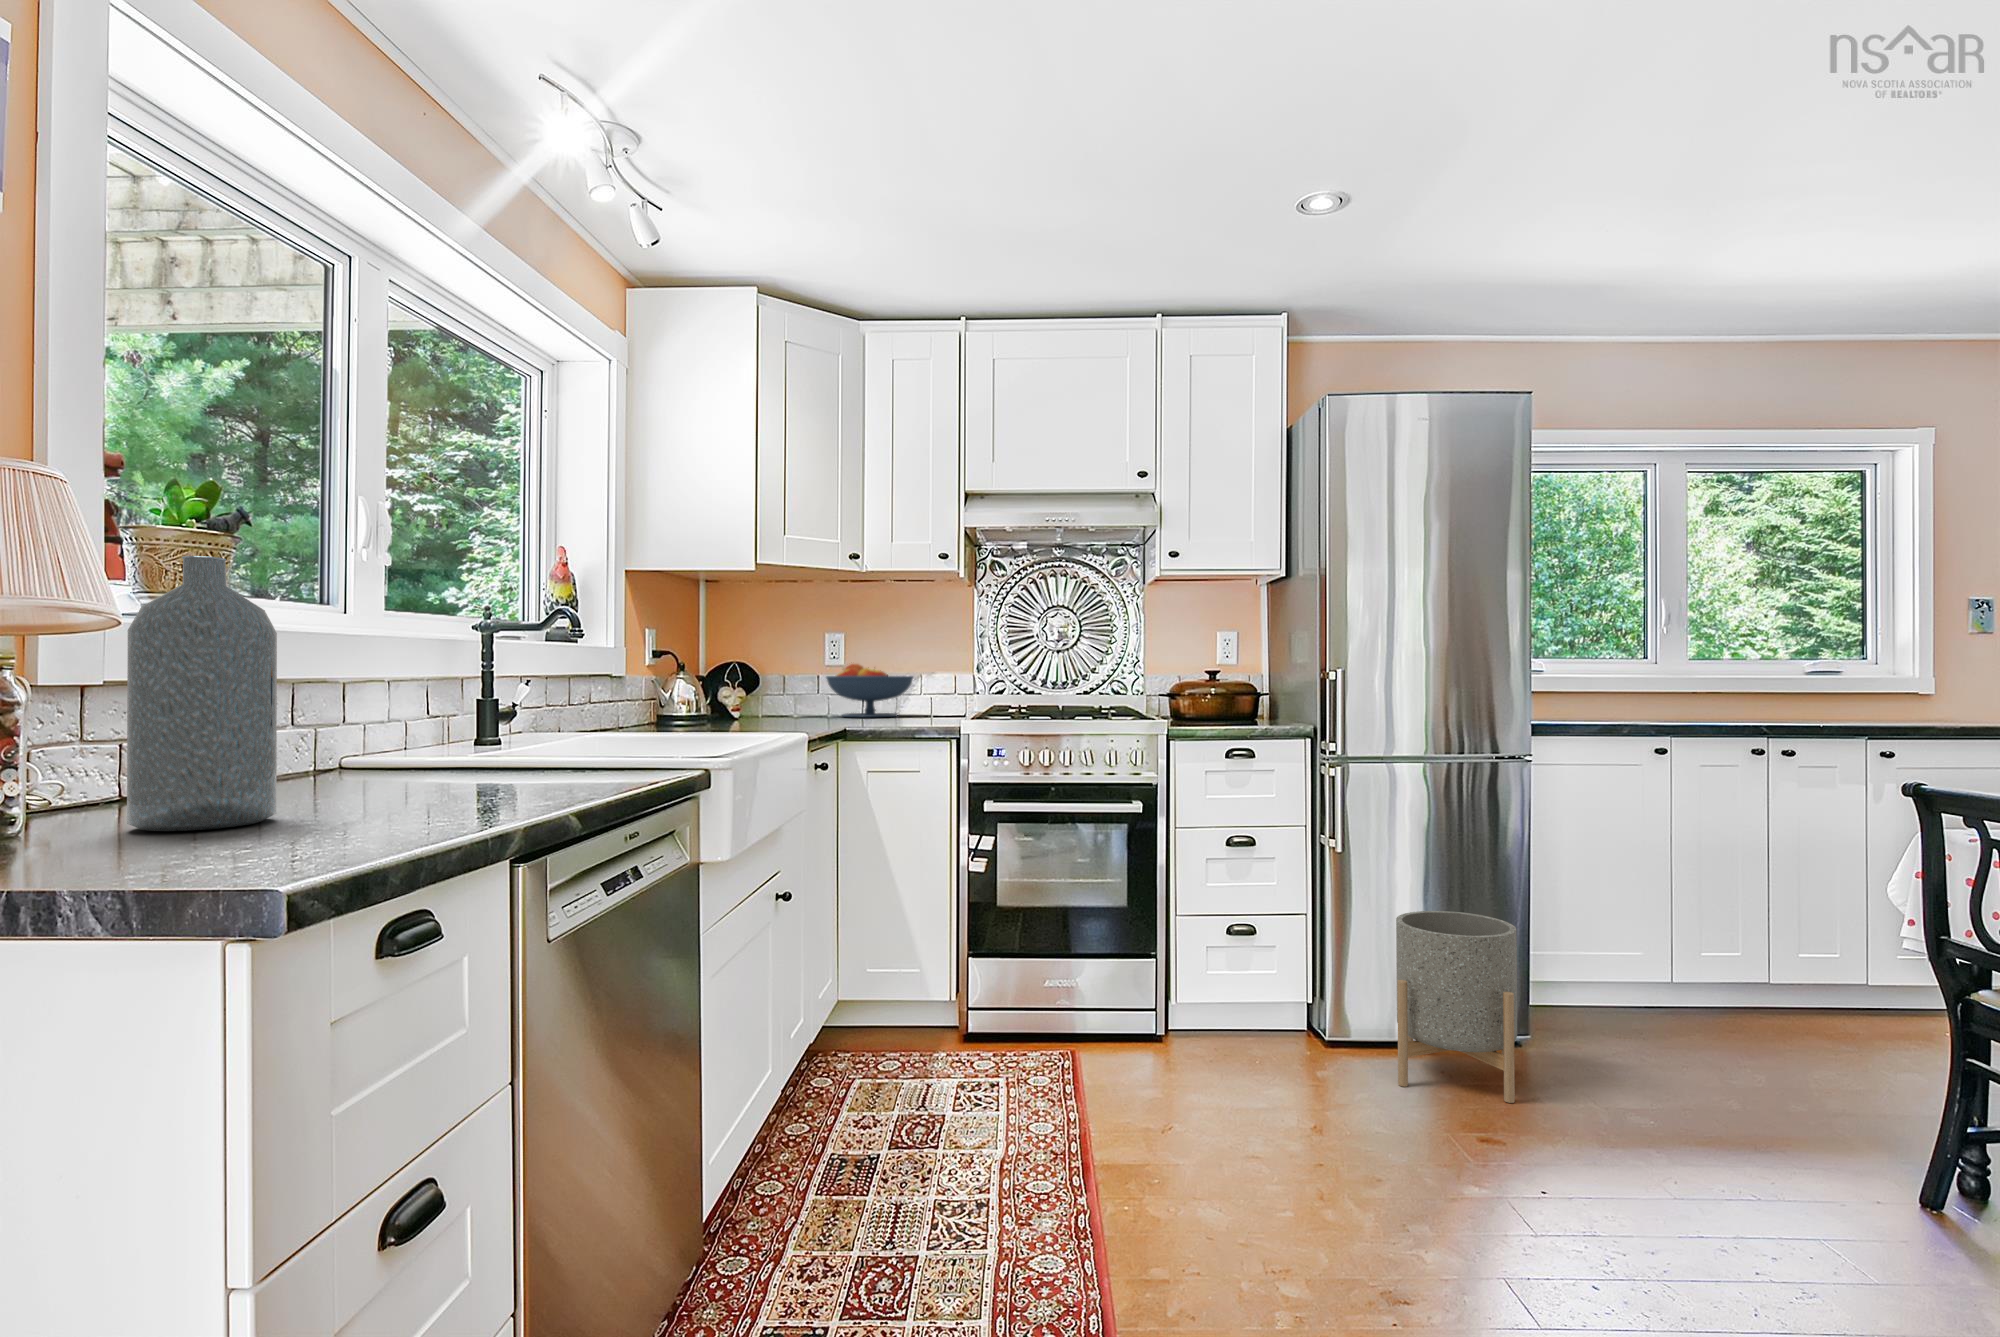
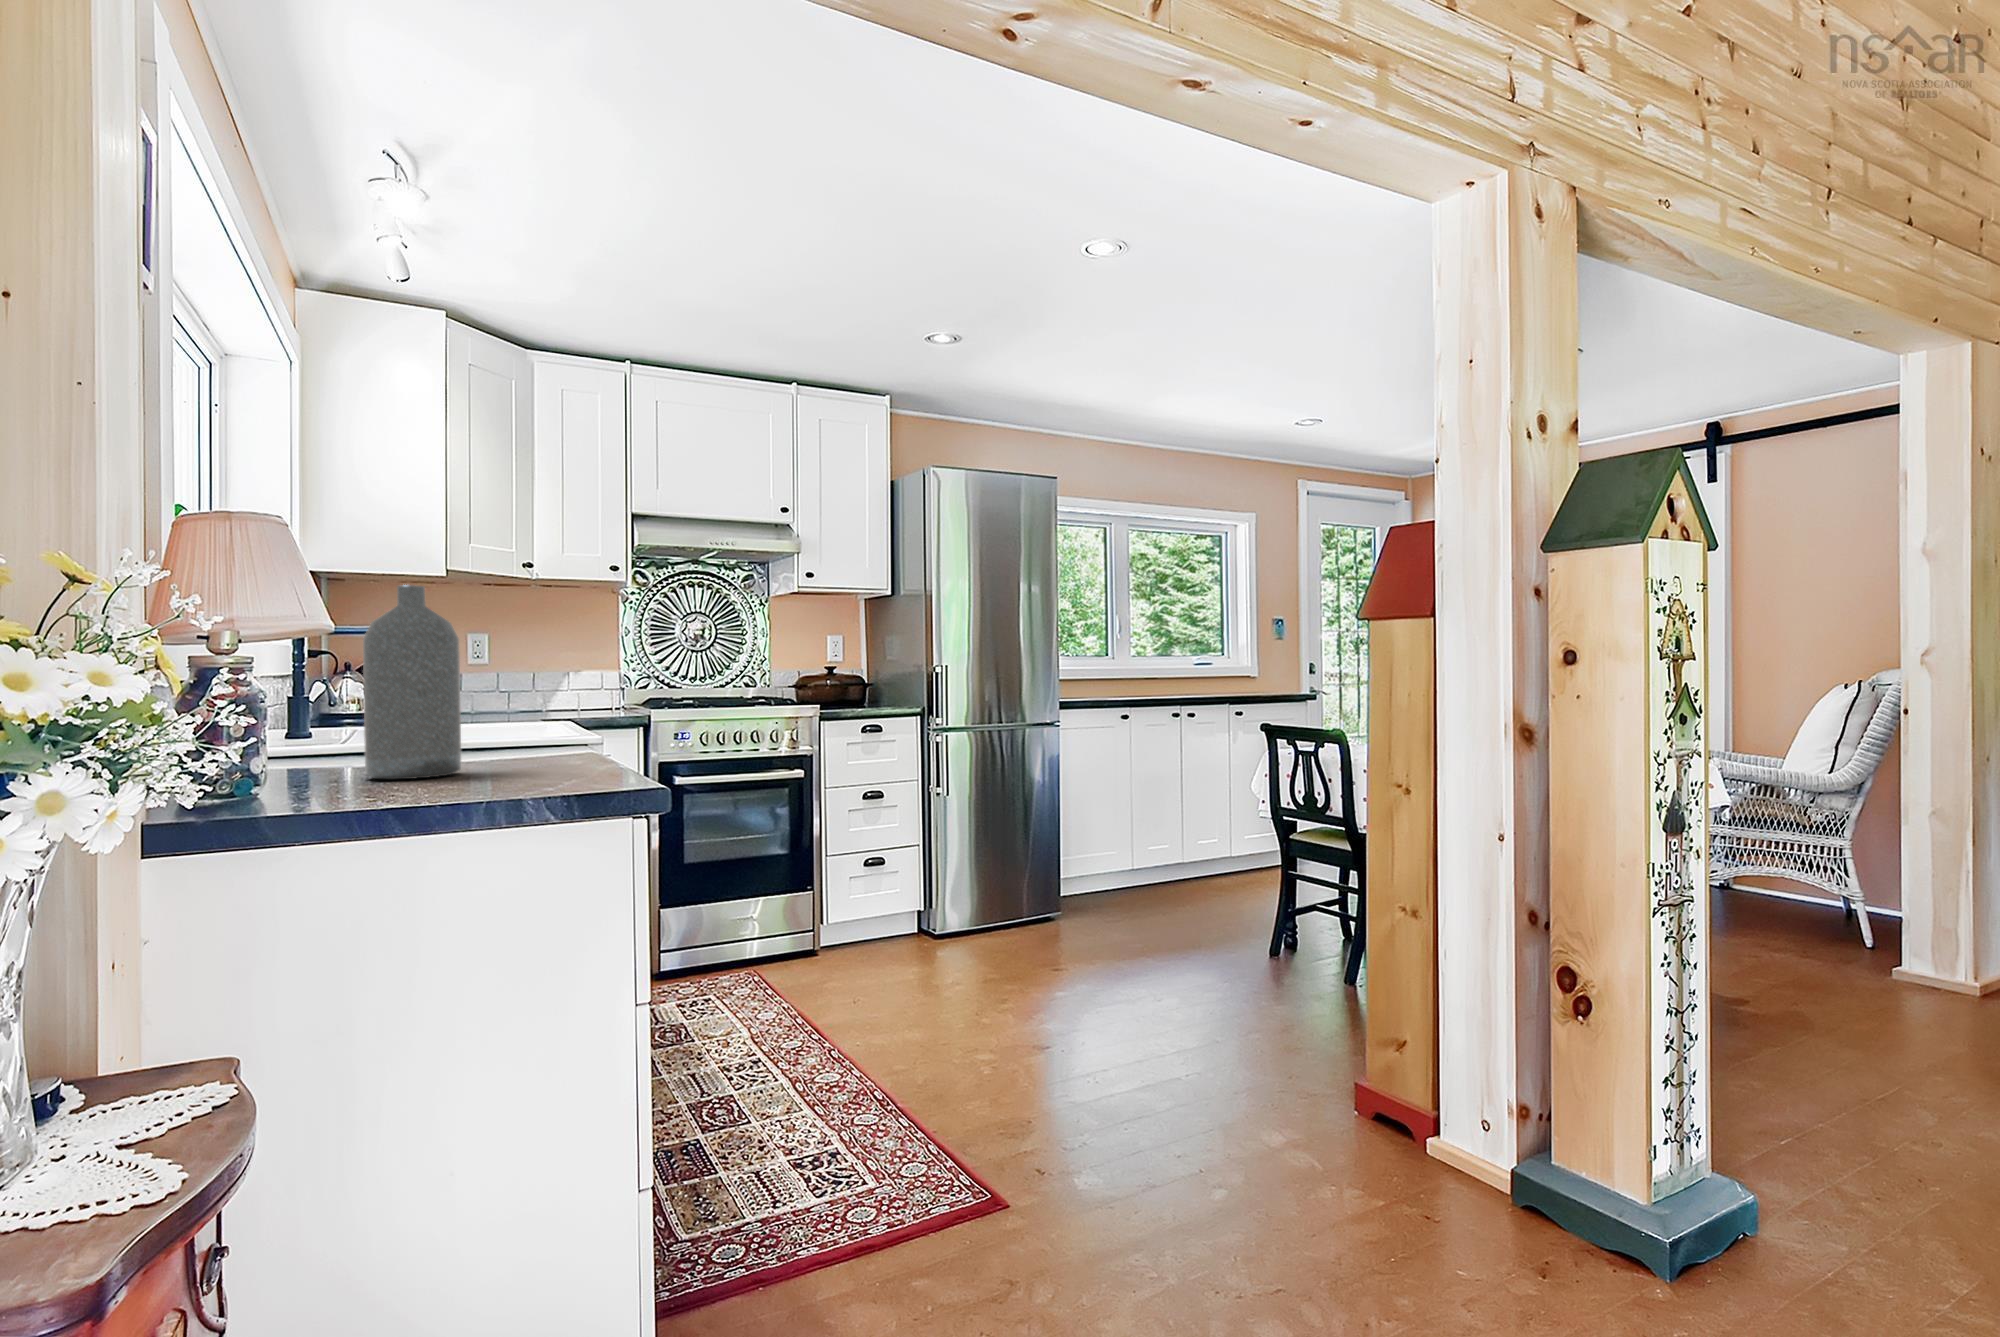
fruit bowl: present [826,664,913,717] -> none [475,662,565,713]
planter: present [1396,911,1517,1103] -> none [984,832,1063,954]

